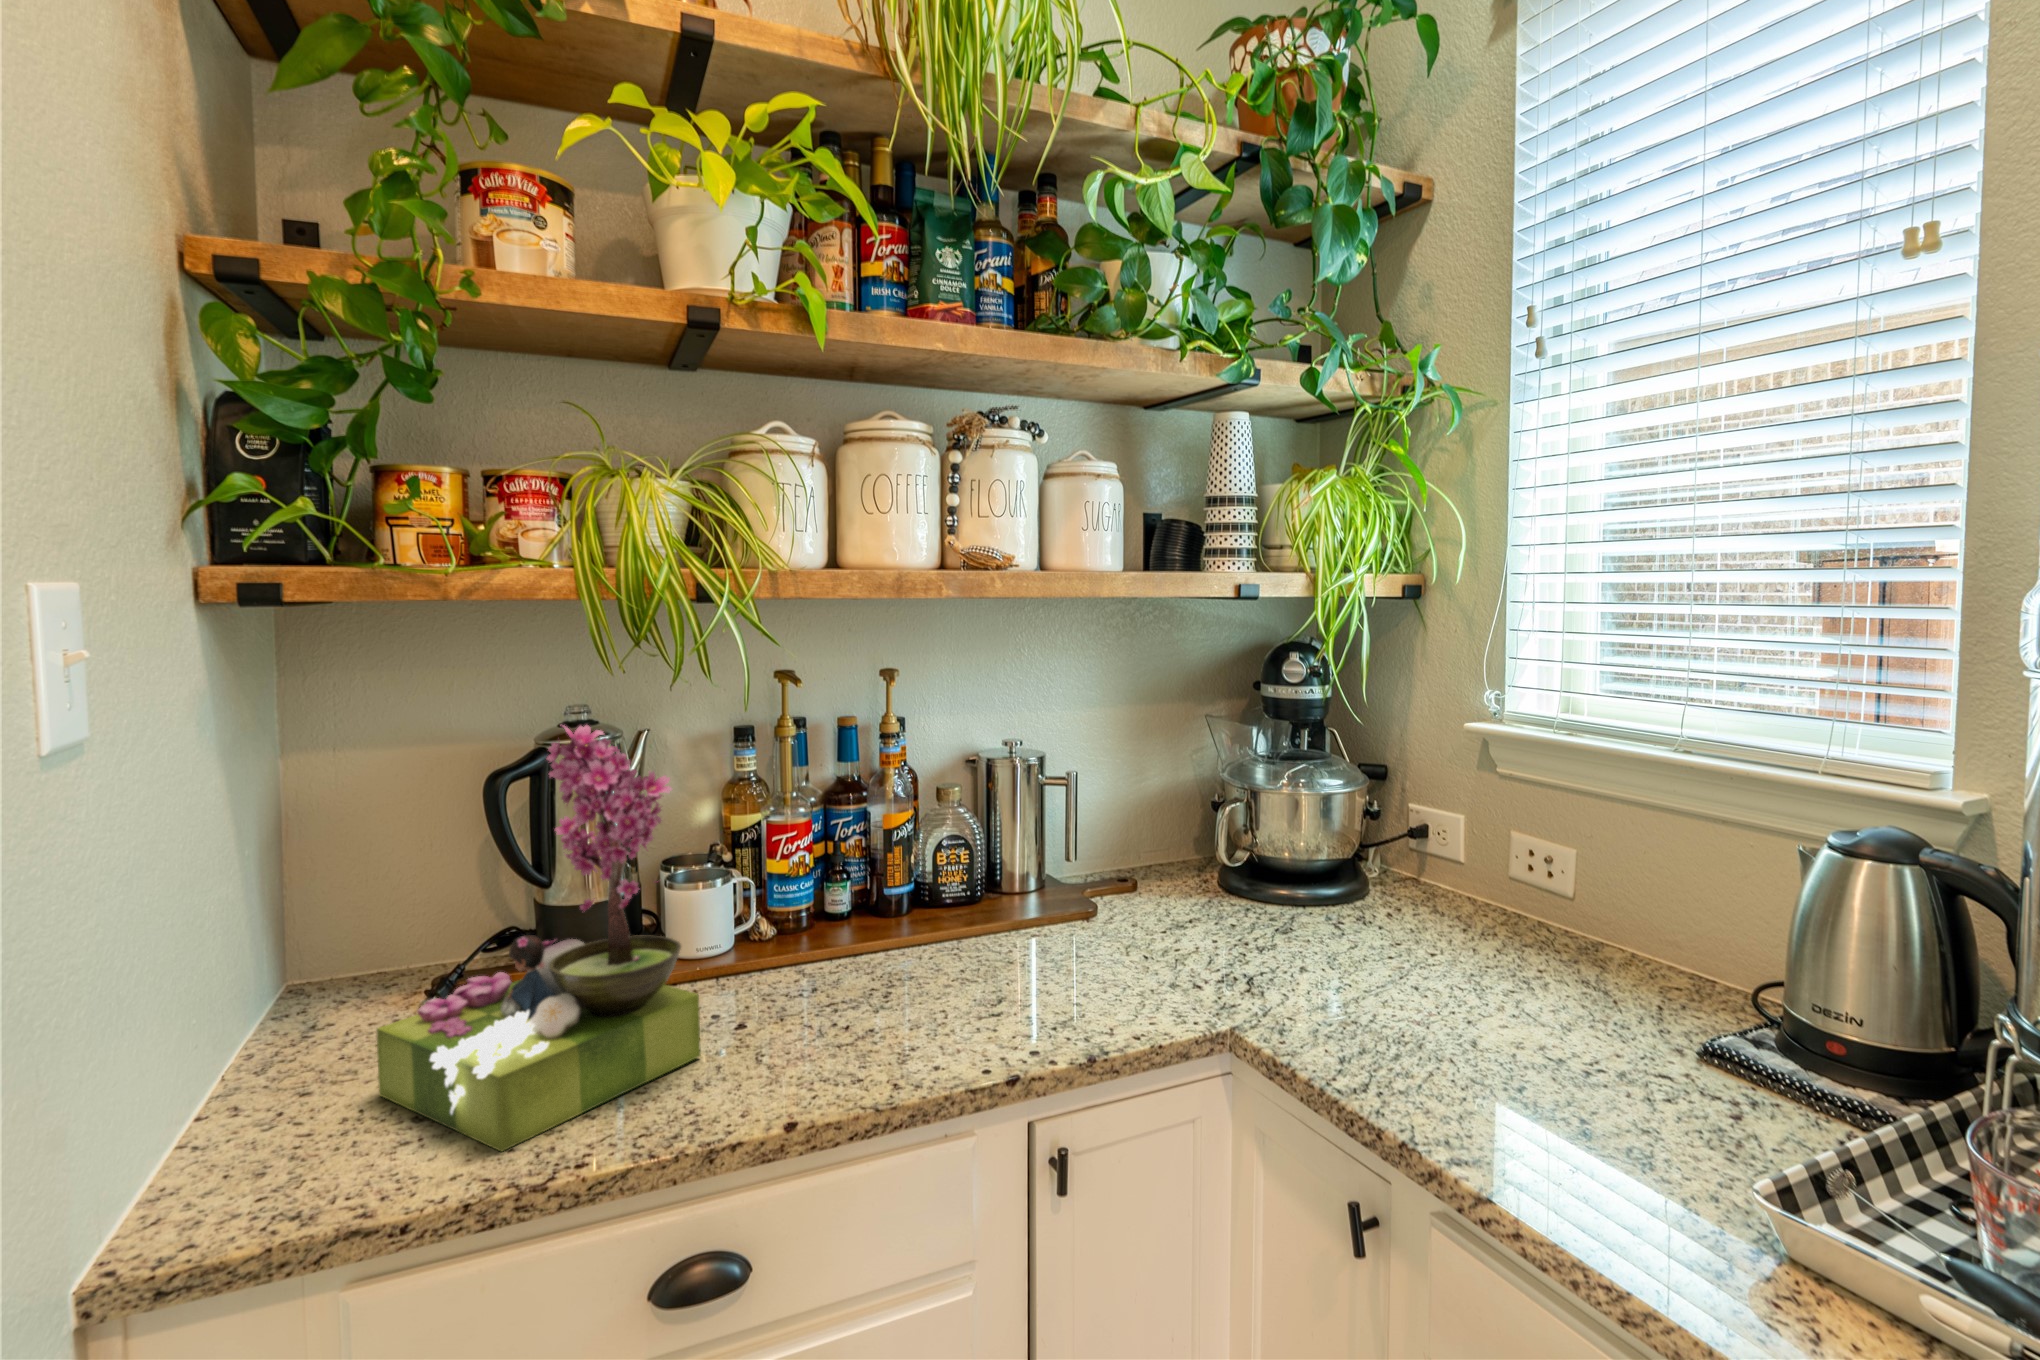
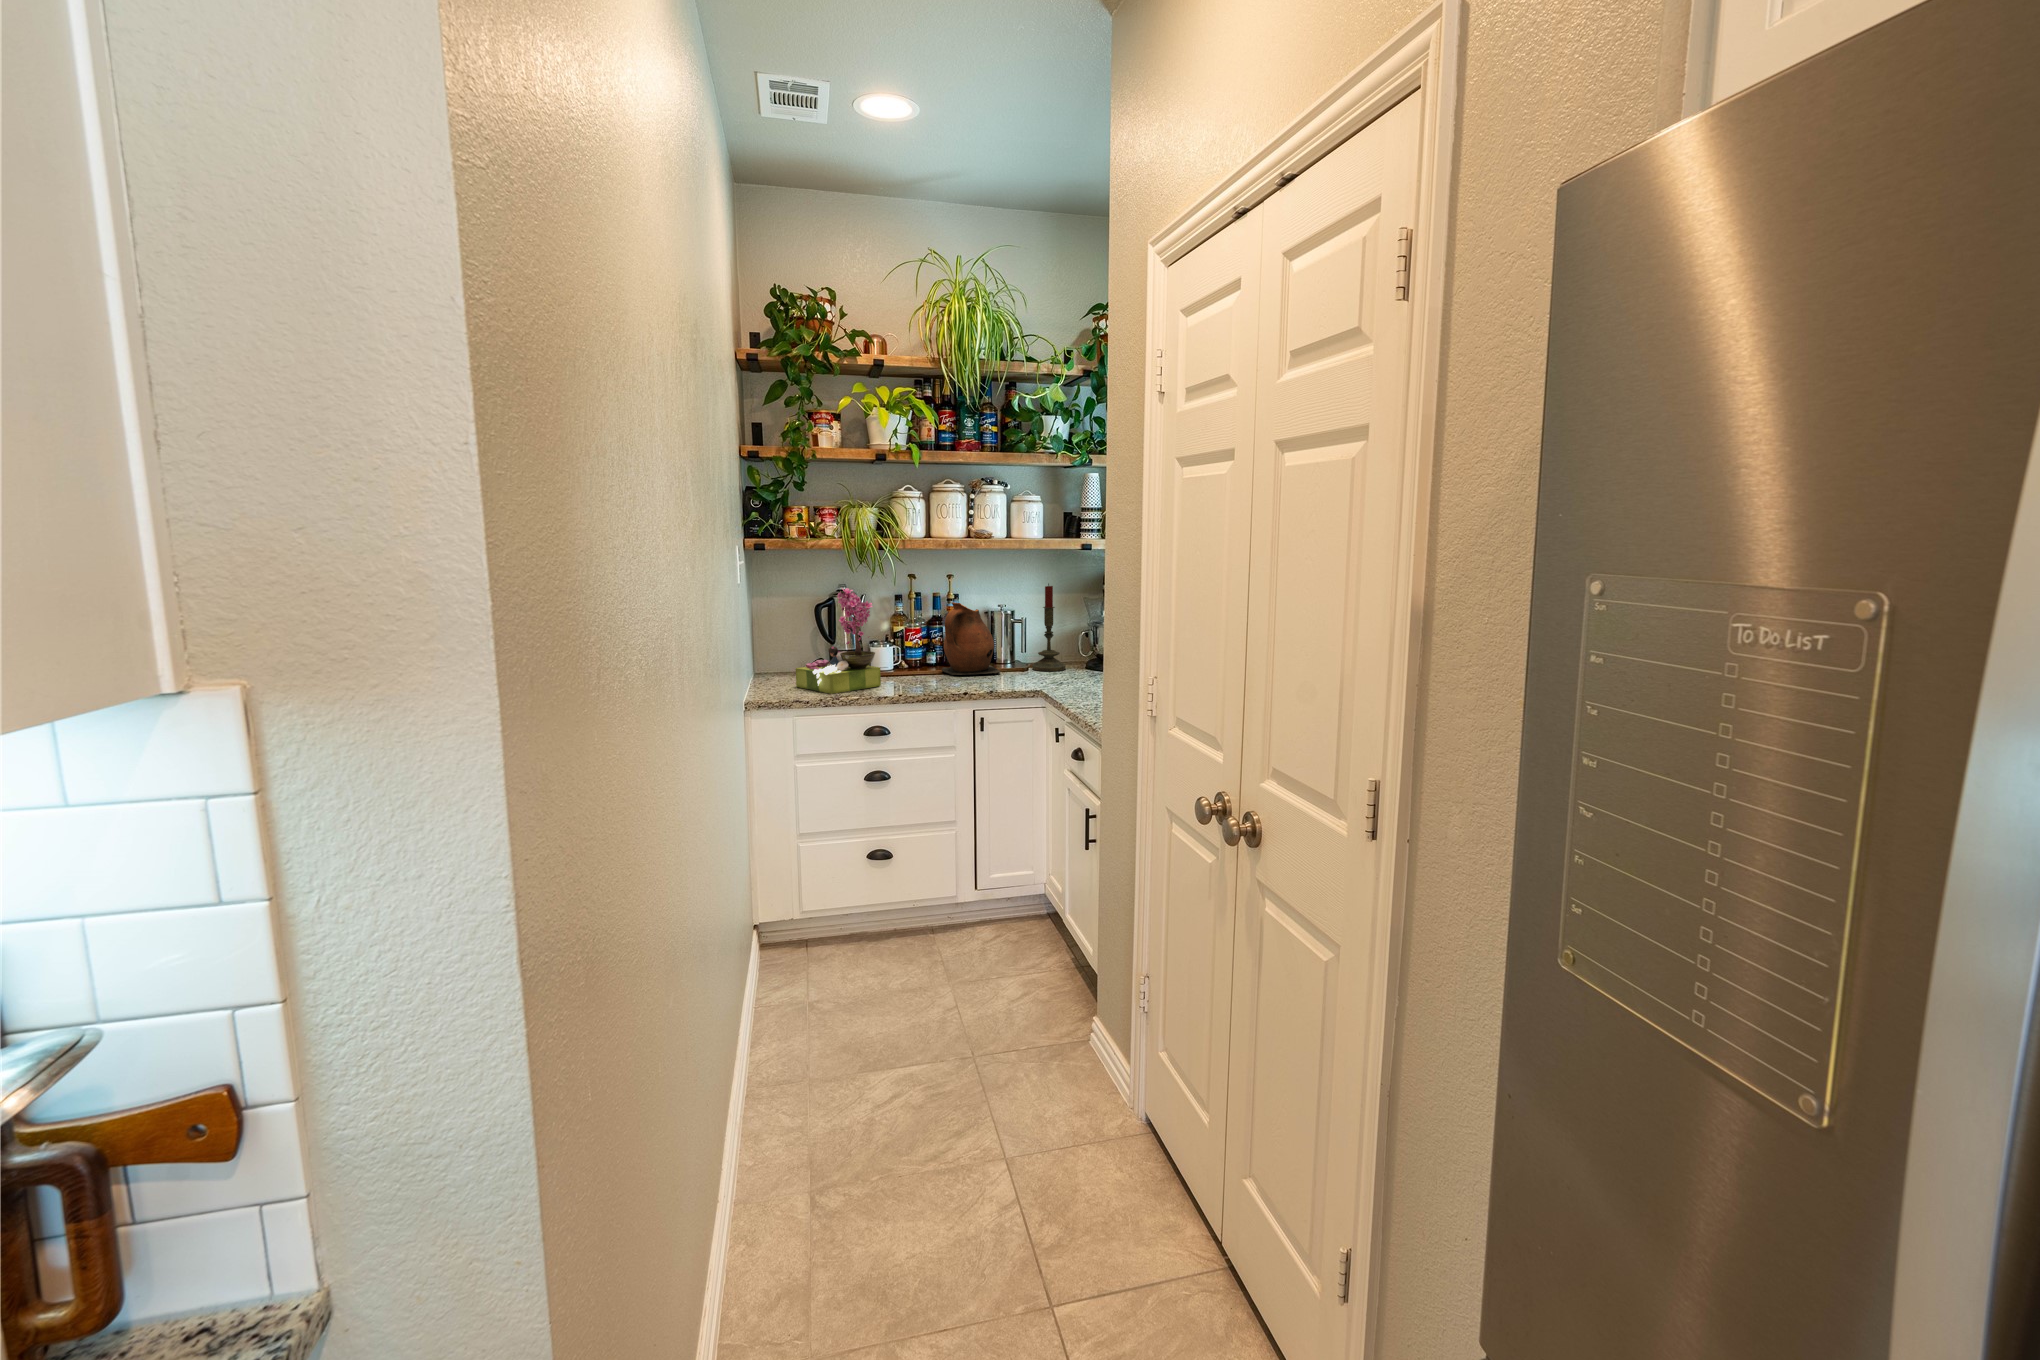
candle: none [1100,683,1185,913] -> present [1032,584,1066,671]
ceramic pitcher: none [863,746,1042,957] -> present [942,602,1001,675]

